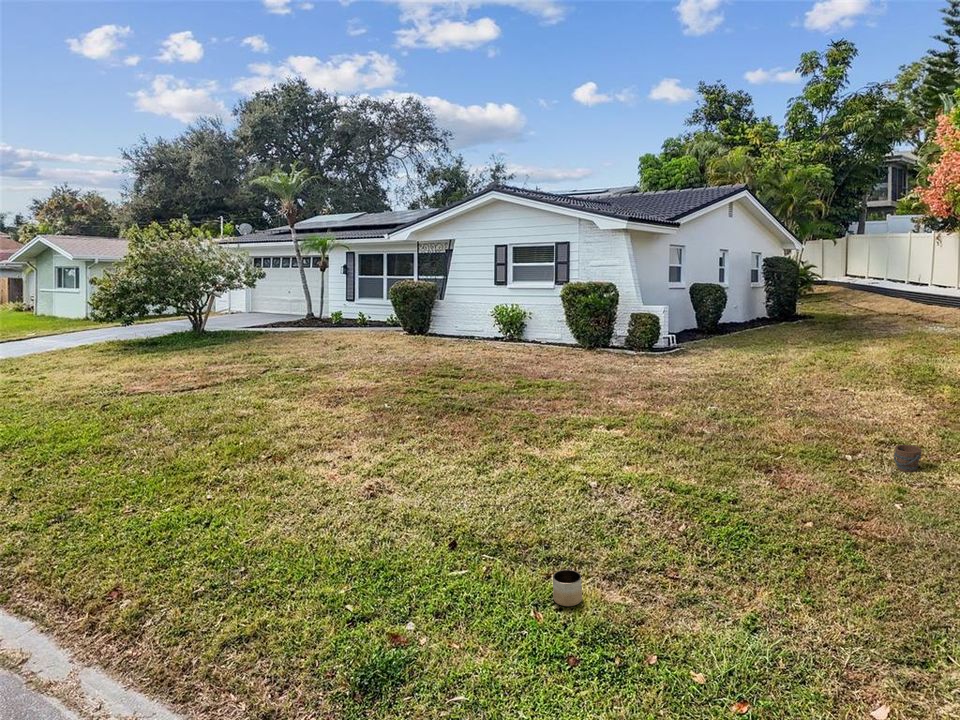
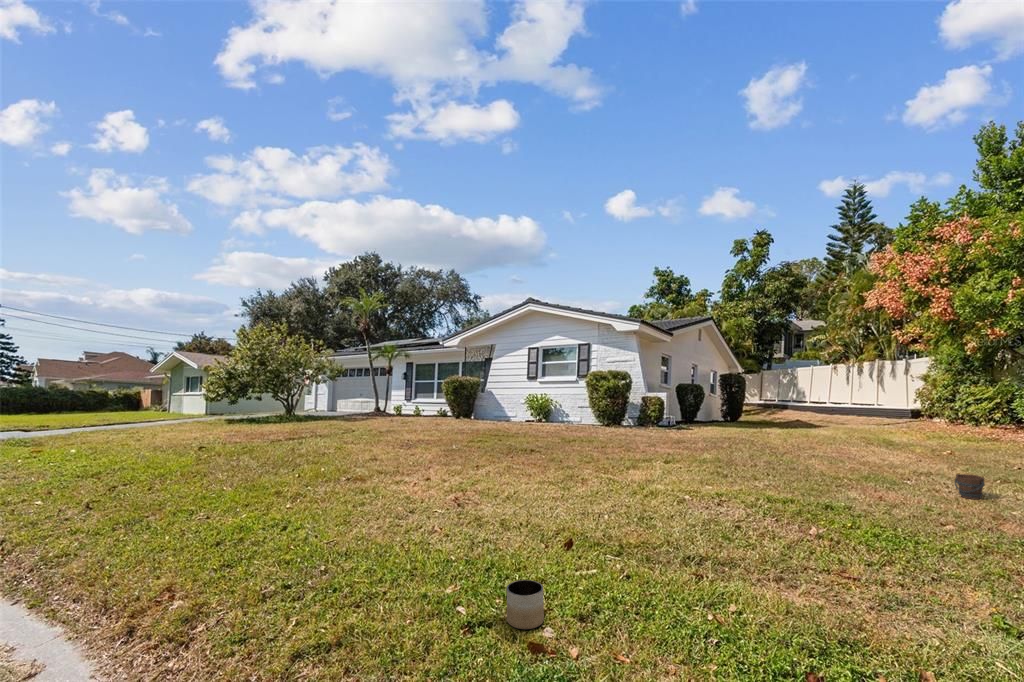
planter: present [553,570,582,606] -> present [507,580,544,630]

